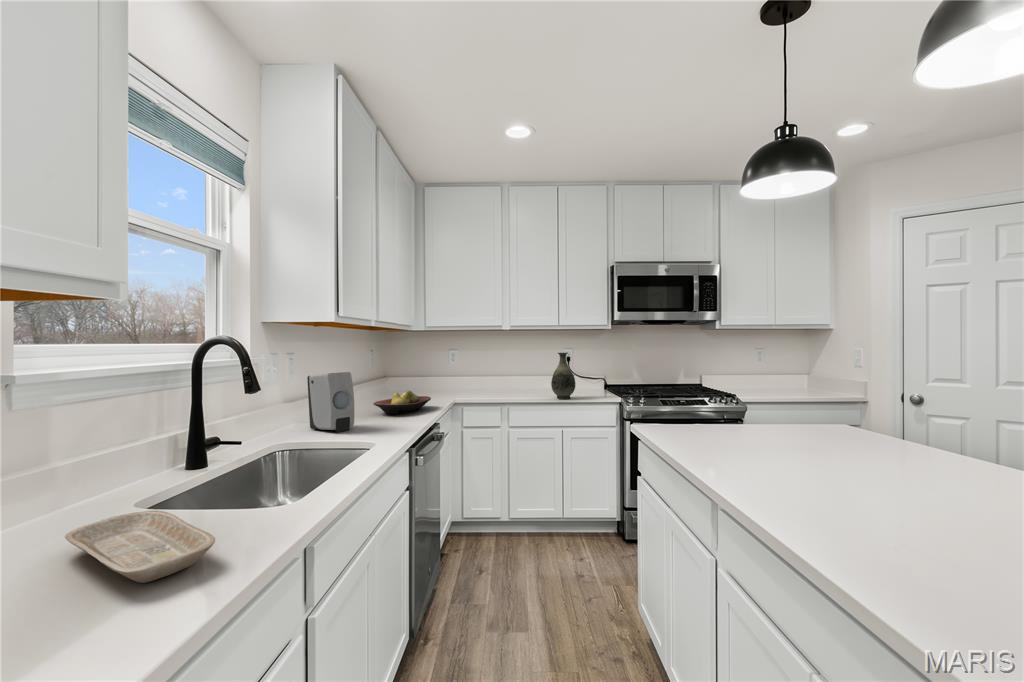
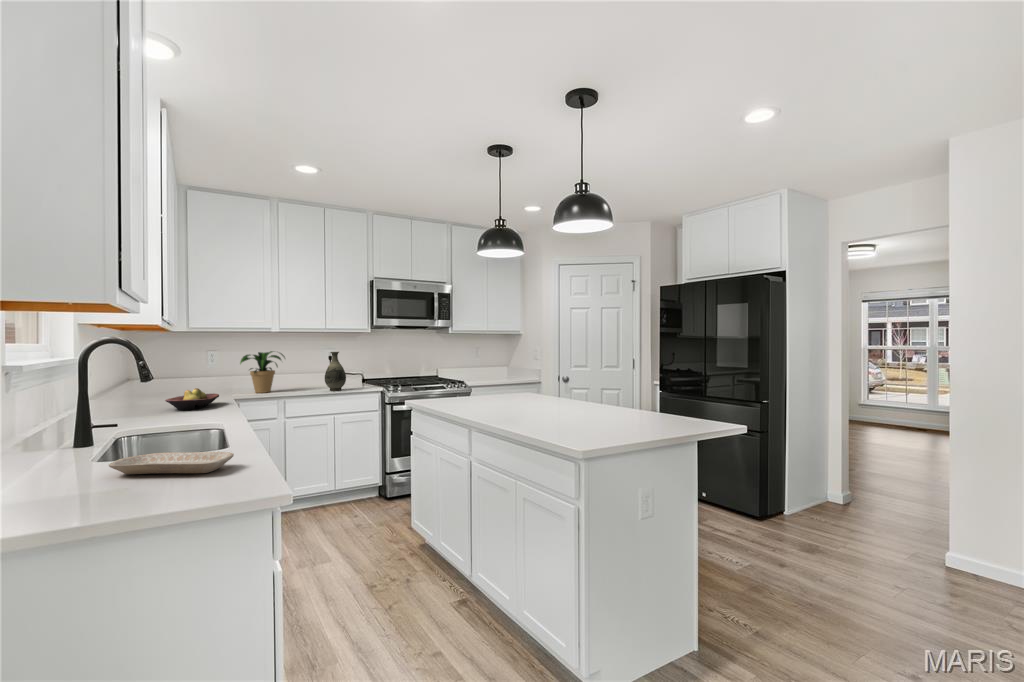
potted plant: none [467,351,514,396] -> present [240,351,285,393]
soap dispenser: present [307,372,354,432] -> none [118,370,172,424]

